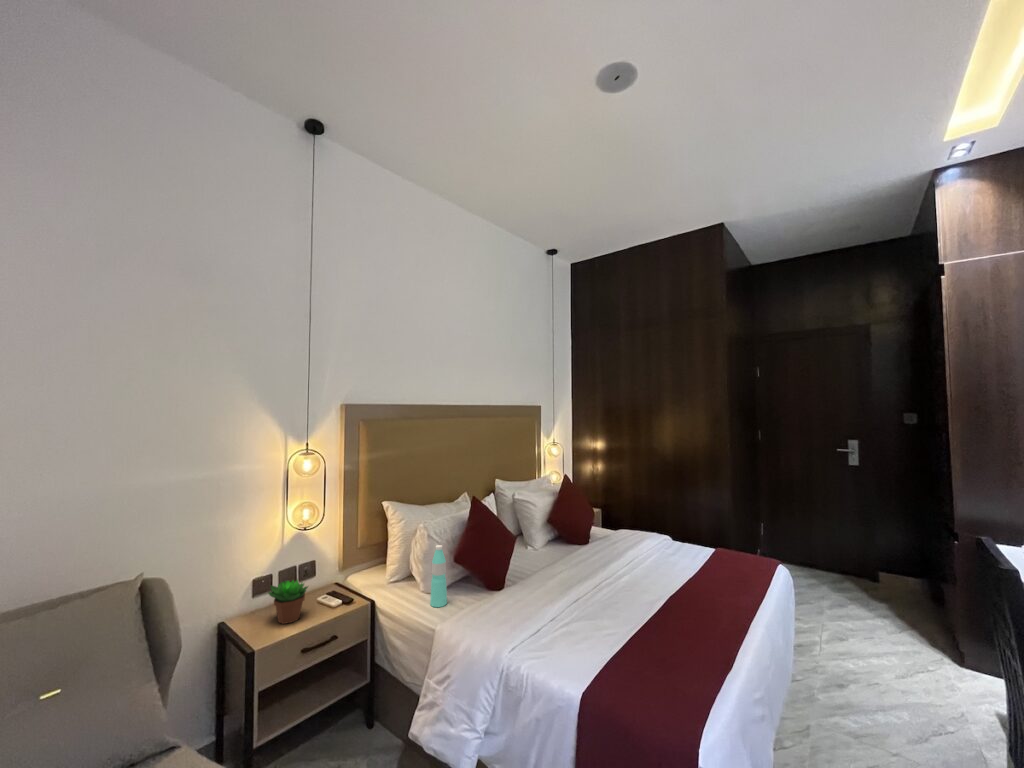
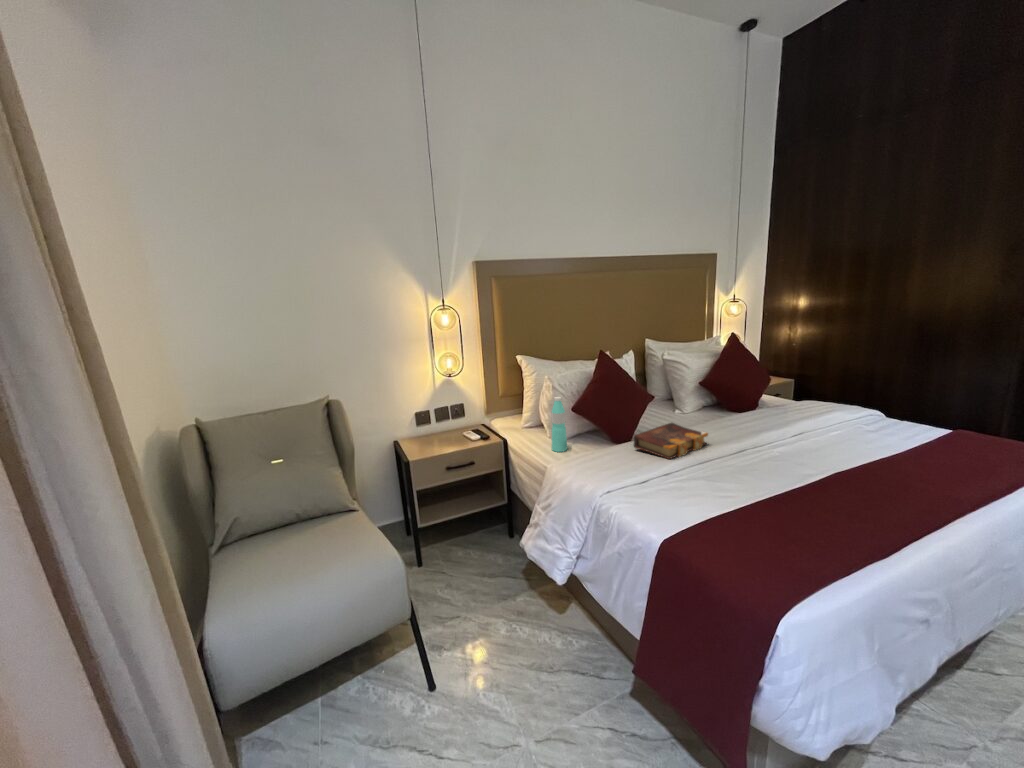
book: none [517,561,577,600] -> present [634,423,708,459]
succulent plant: present [268,580,308,624] -> none [419,414,451,447]

